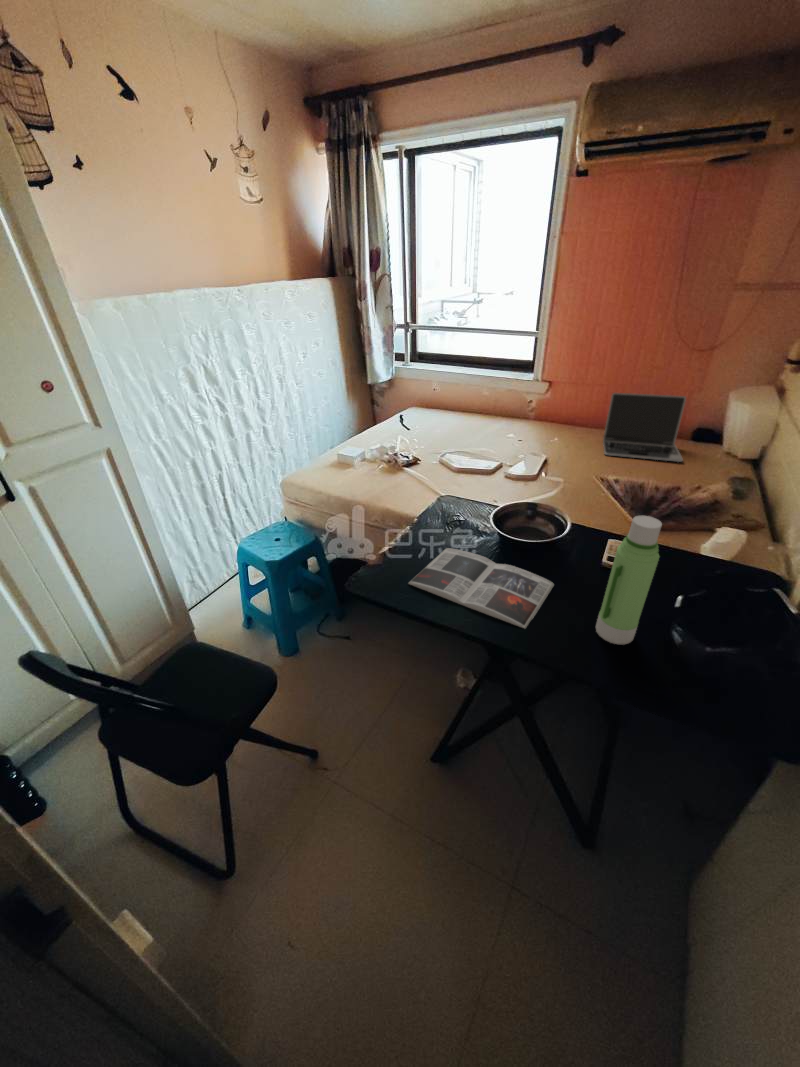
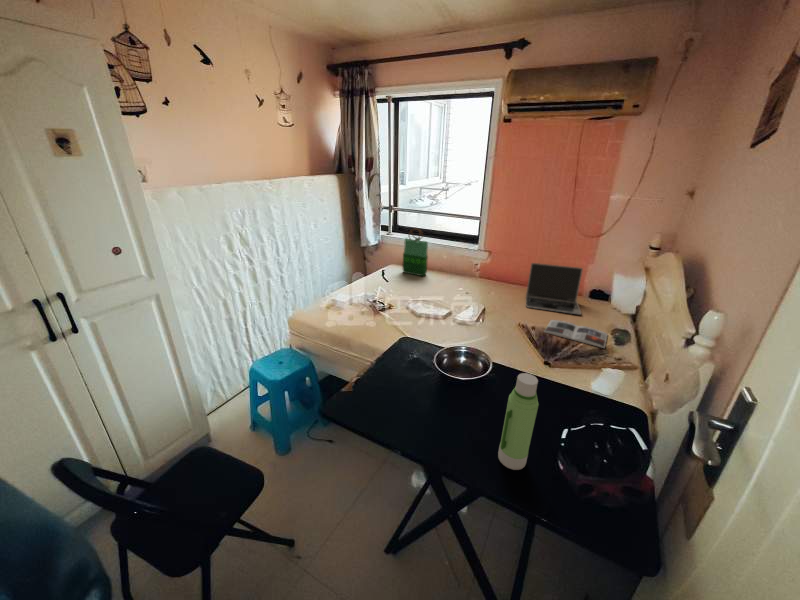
tote bag: none [427,351,463,421] -> present [402,229,428,276]
magazine: present [409,548,554,628] -> present [544,320,607,348]

